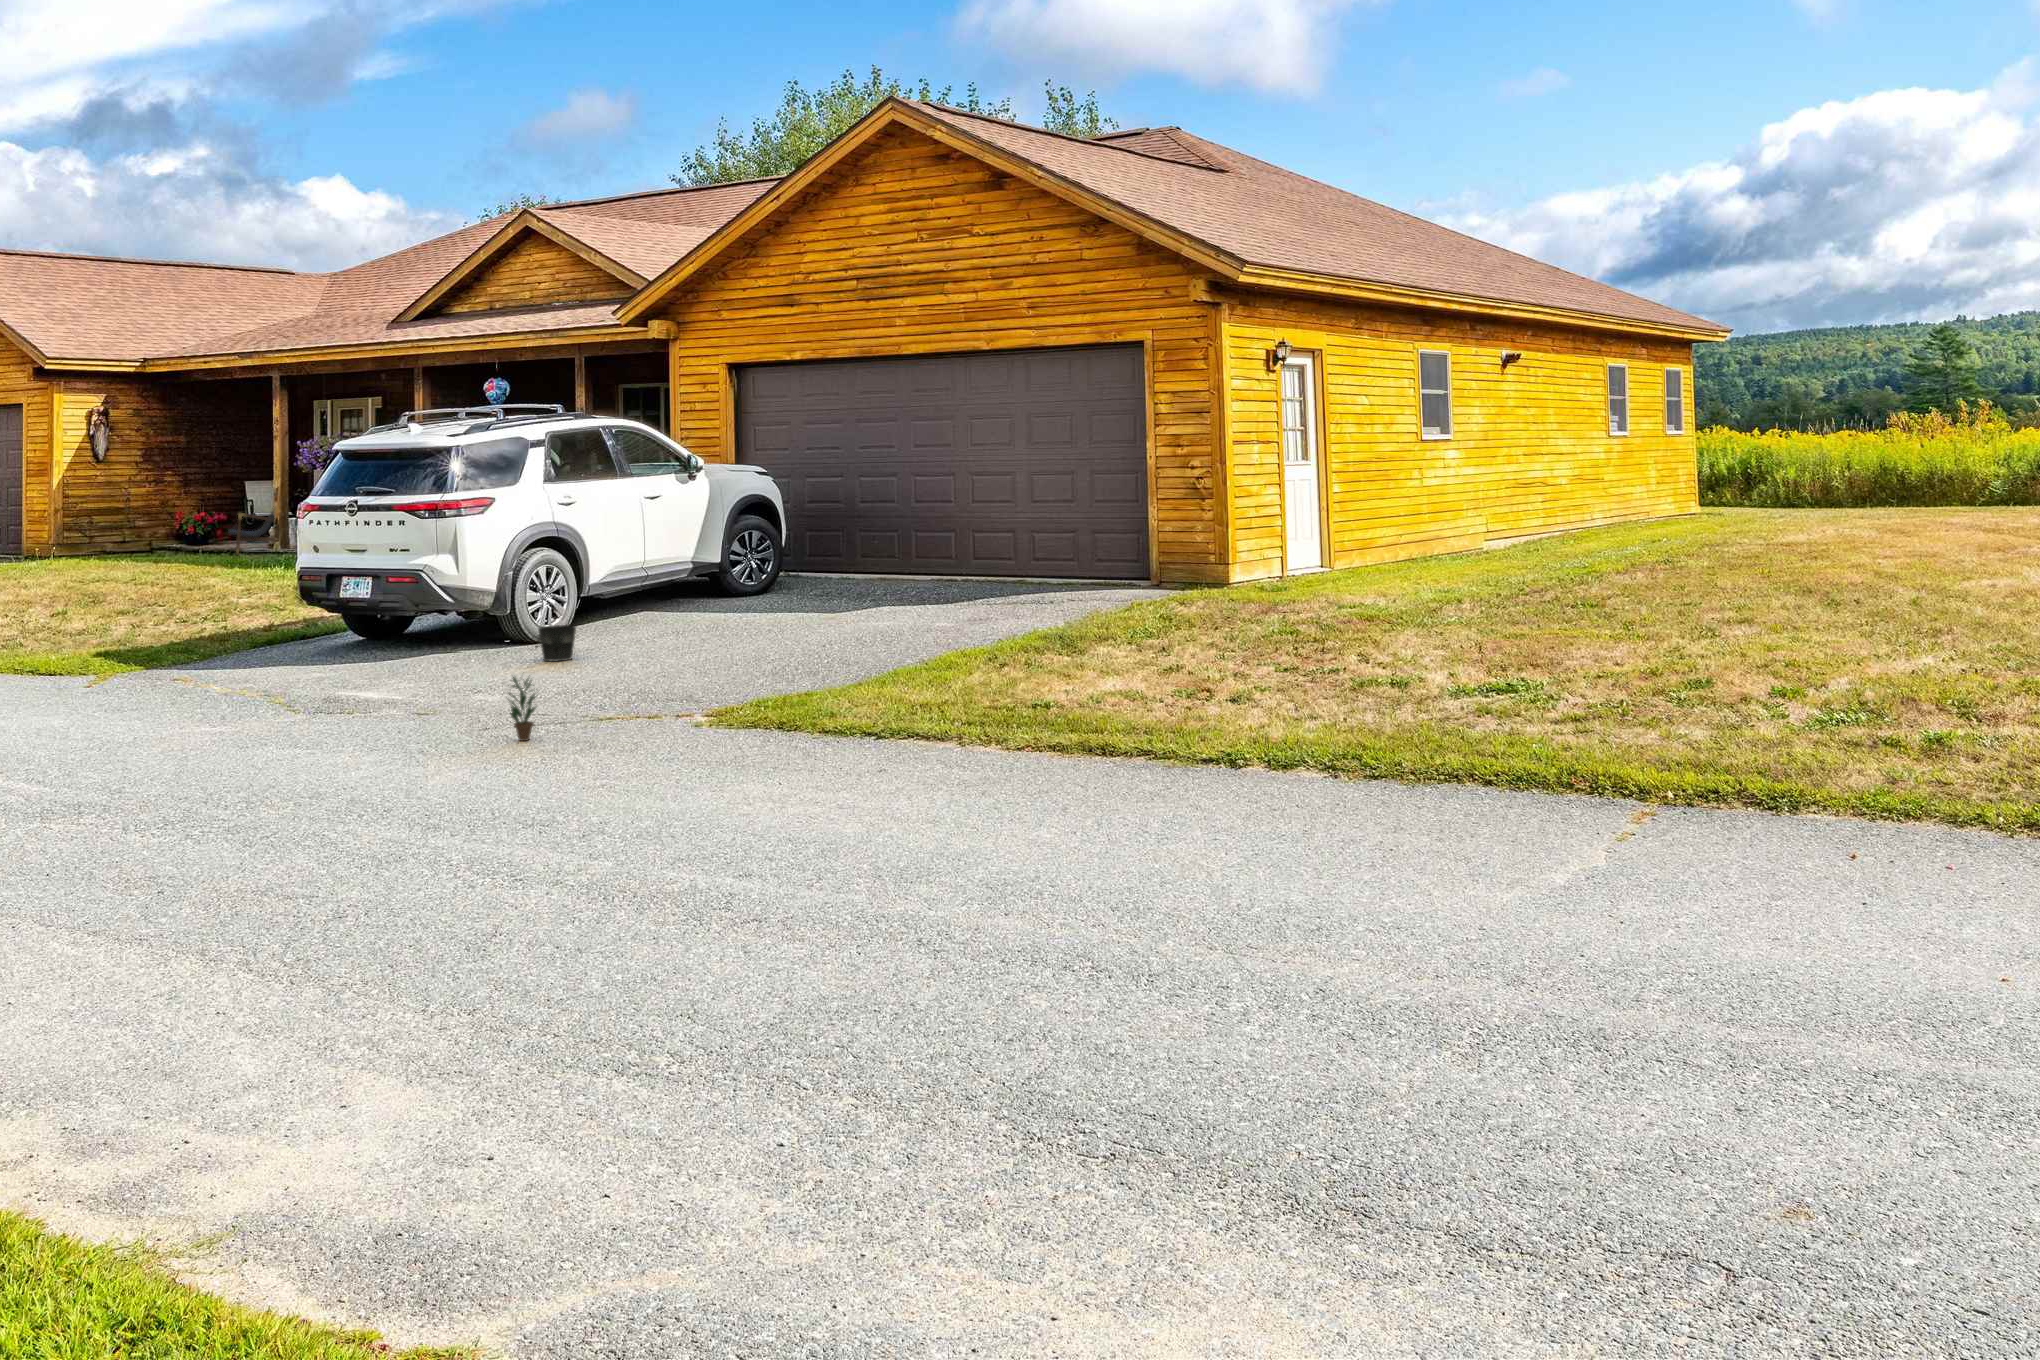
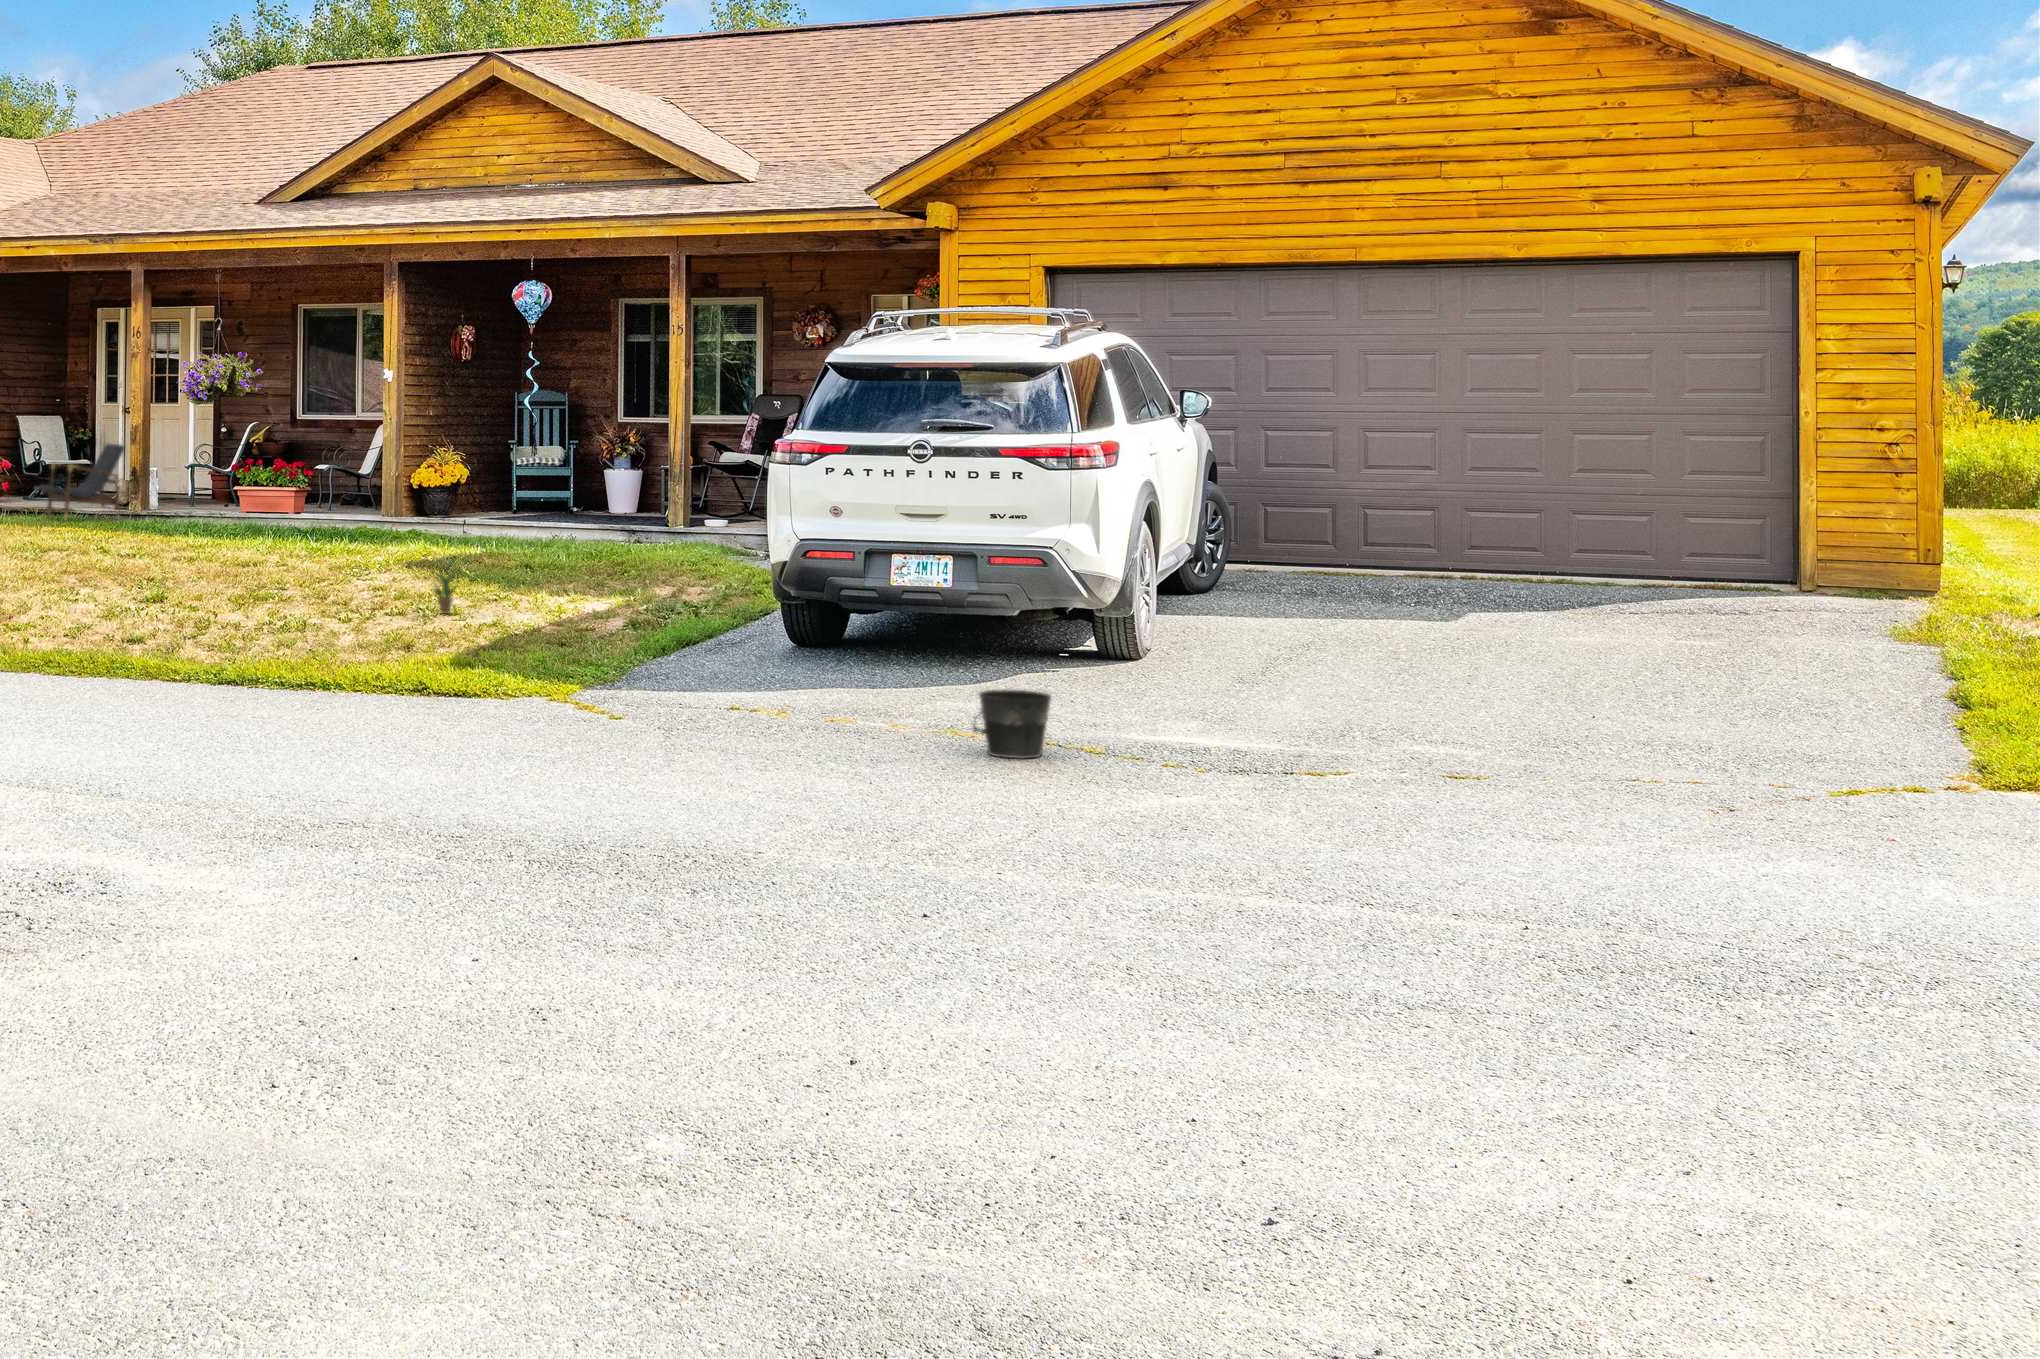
bucket: present [535,625,576,661] -> present [973,690,1051,759]
potted plant: present [509,677,536,741] -> present [434,559,456,614]

